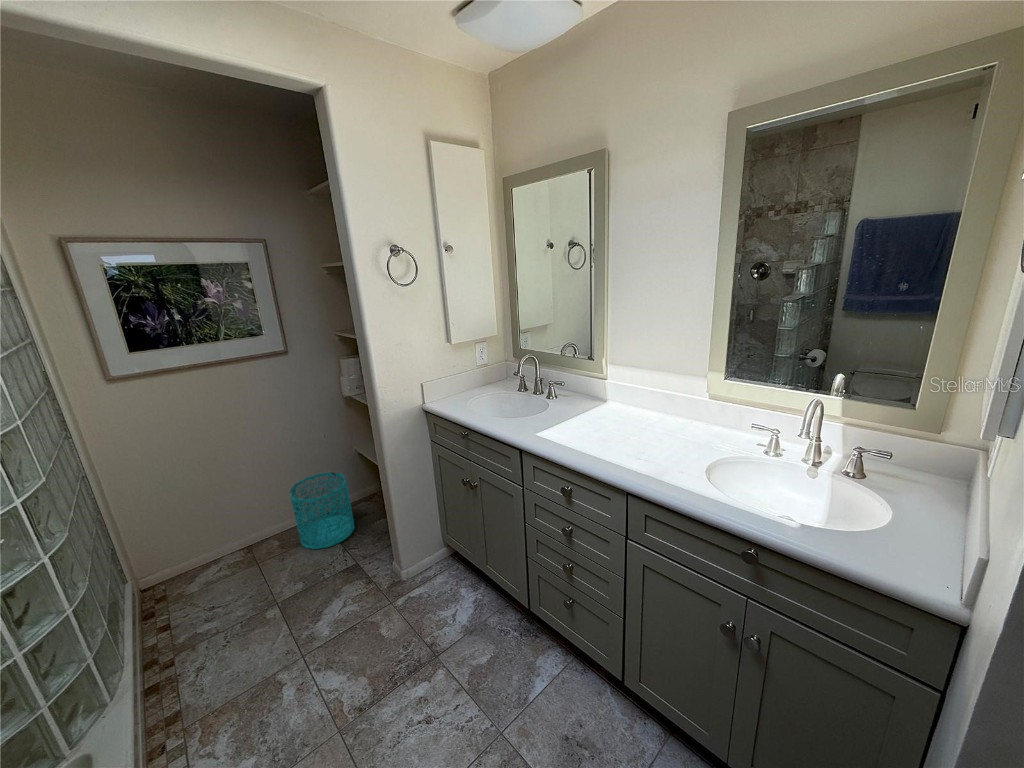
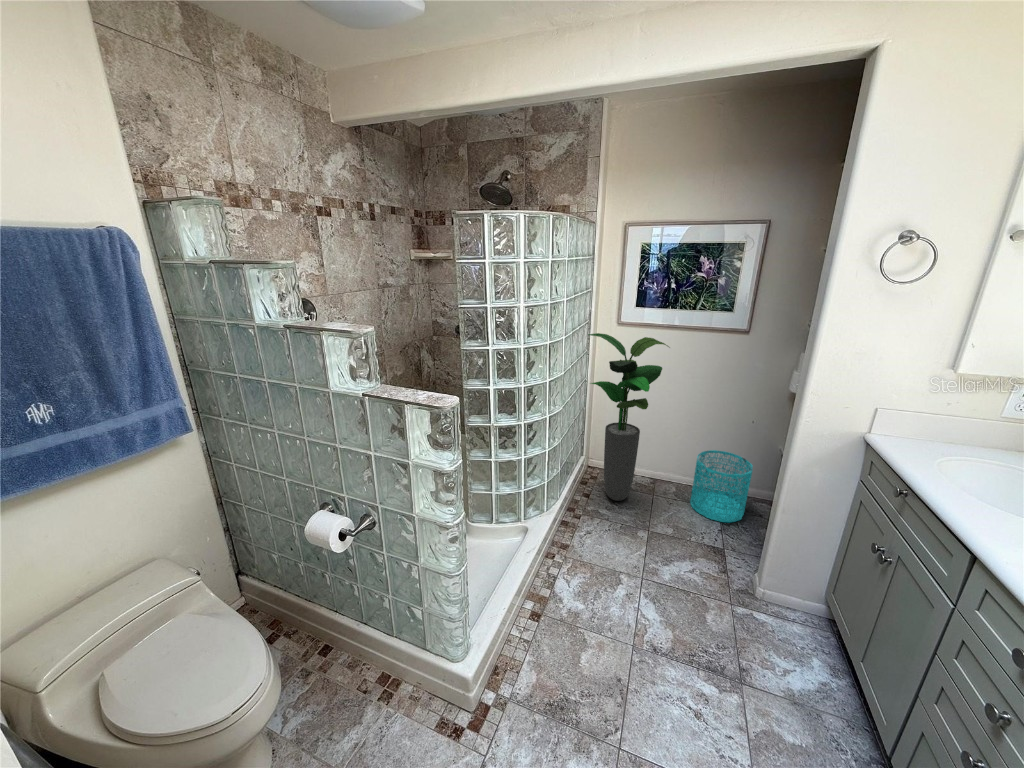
potted plant: none [59,385,228,607] -> present [588,333,669,501]

